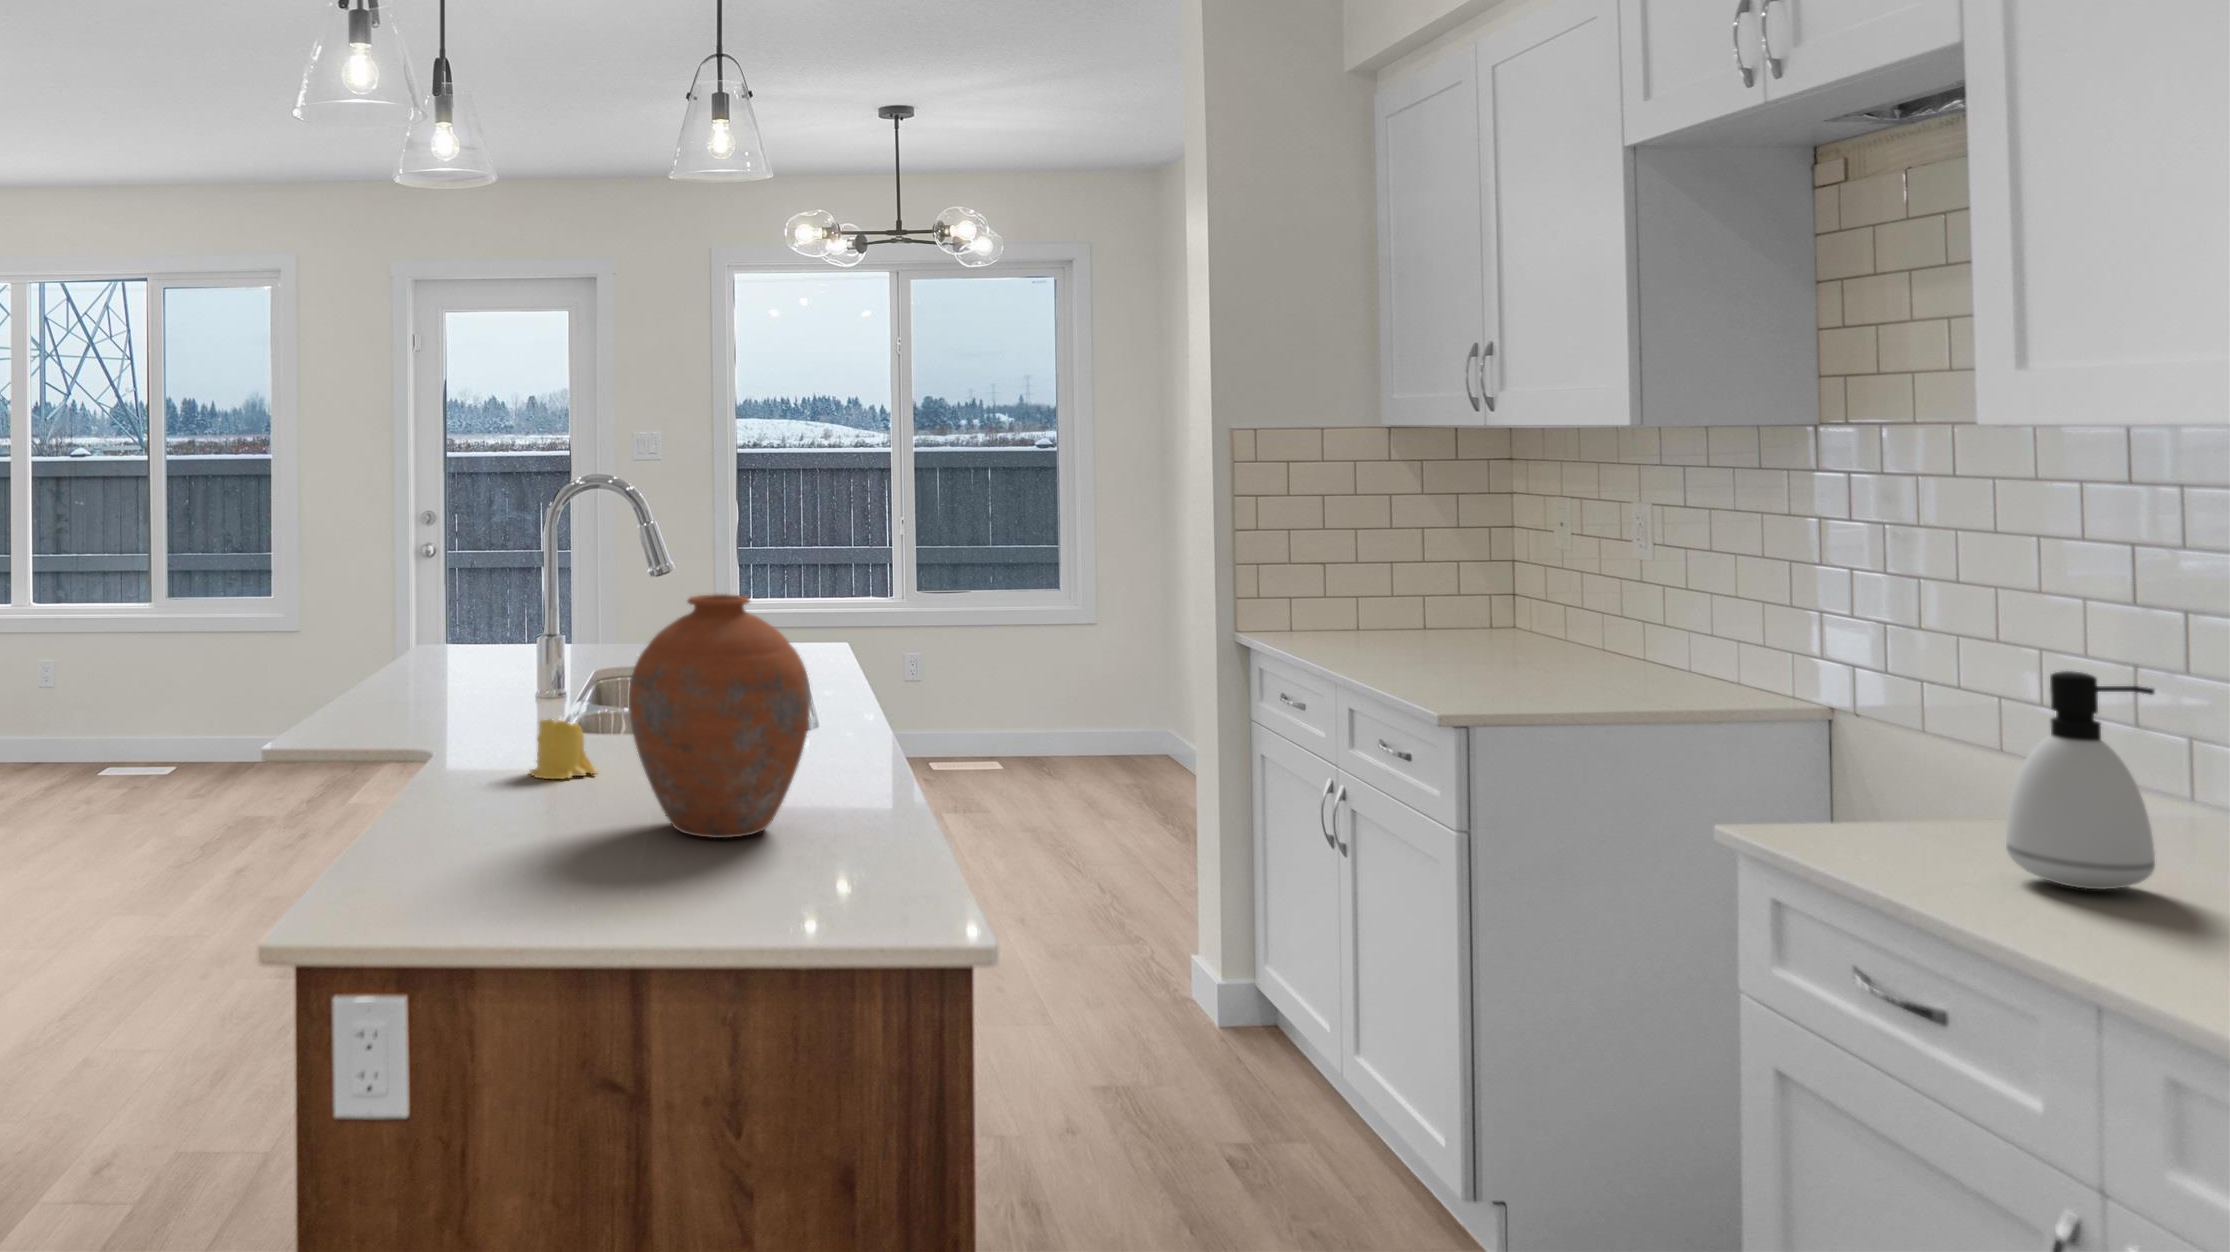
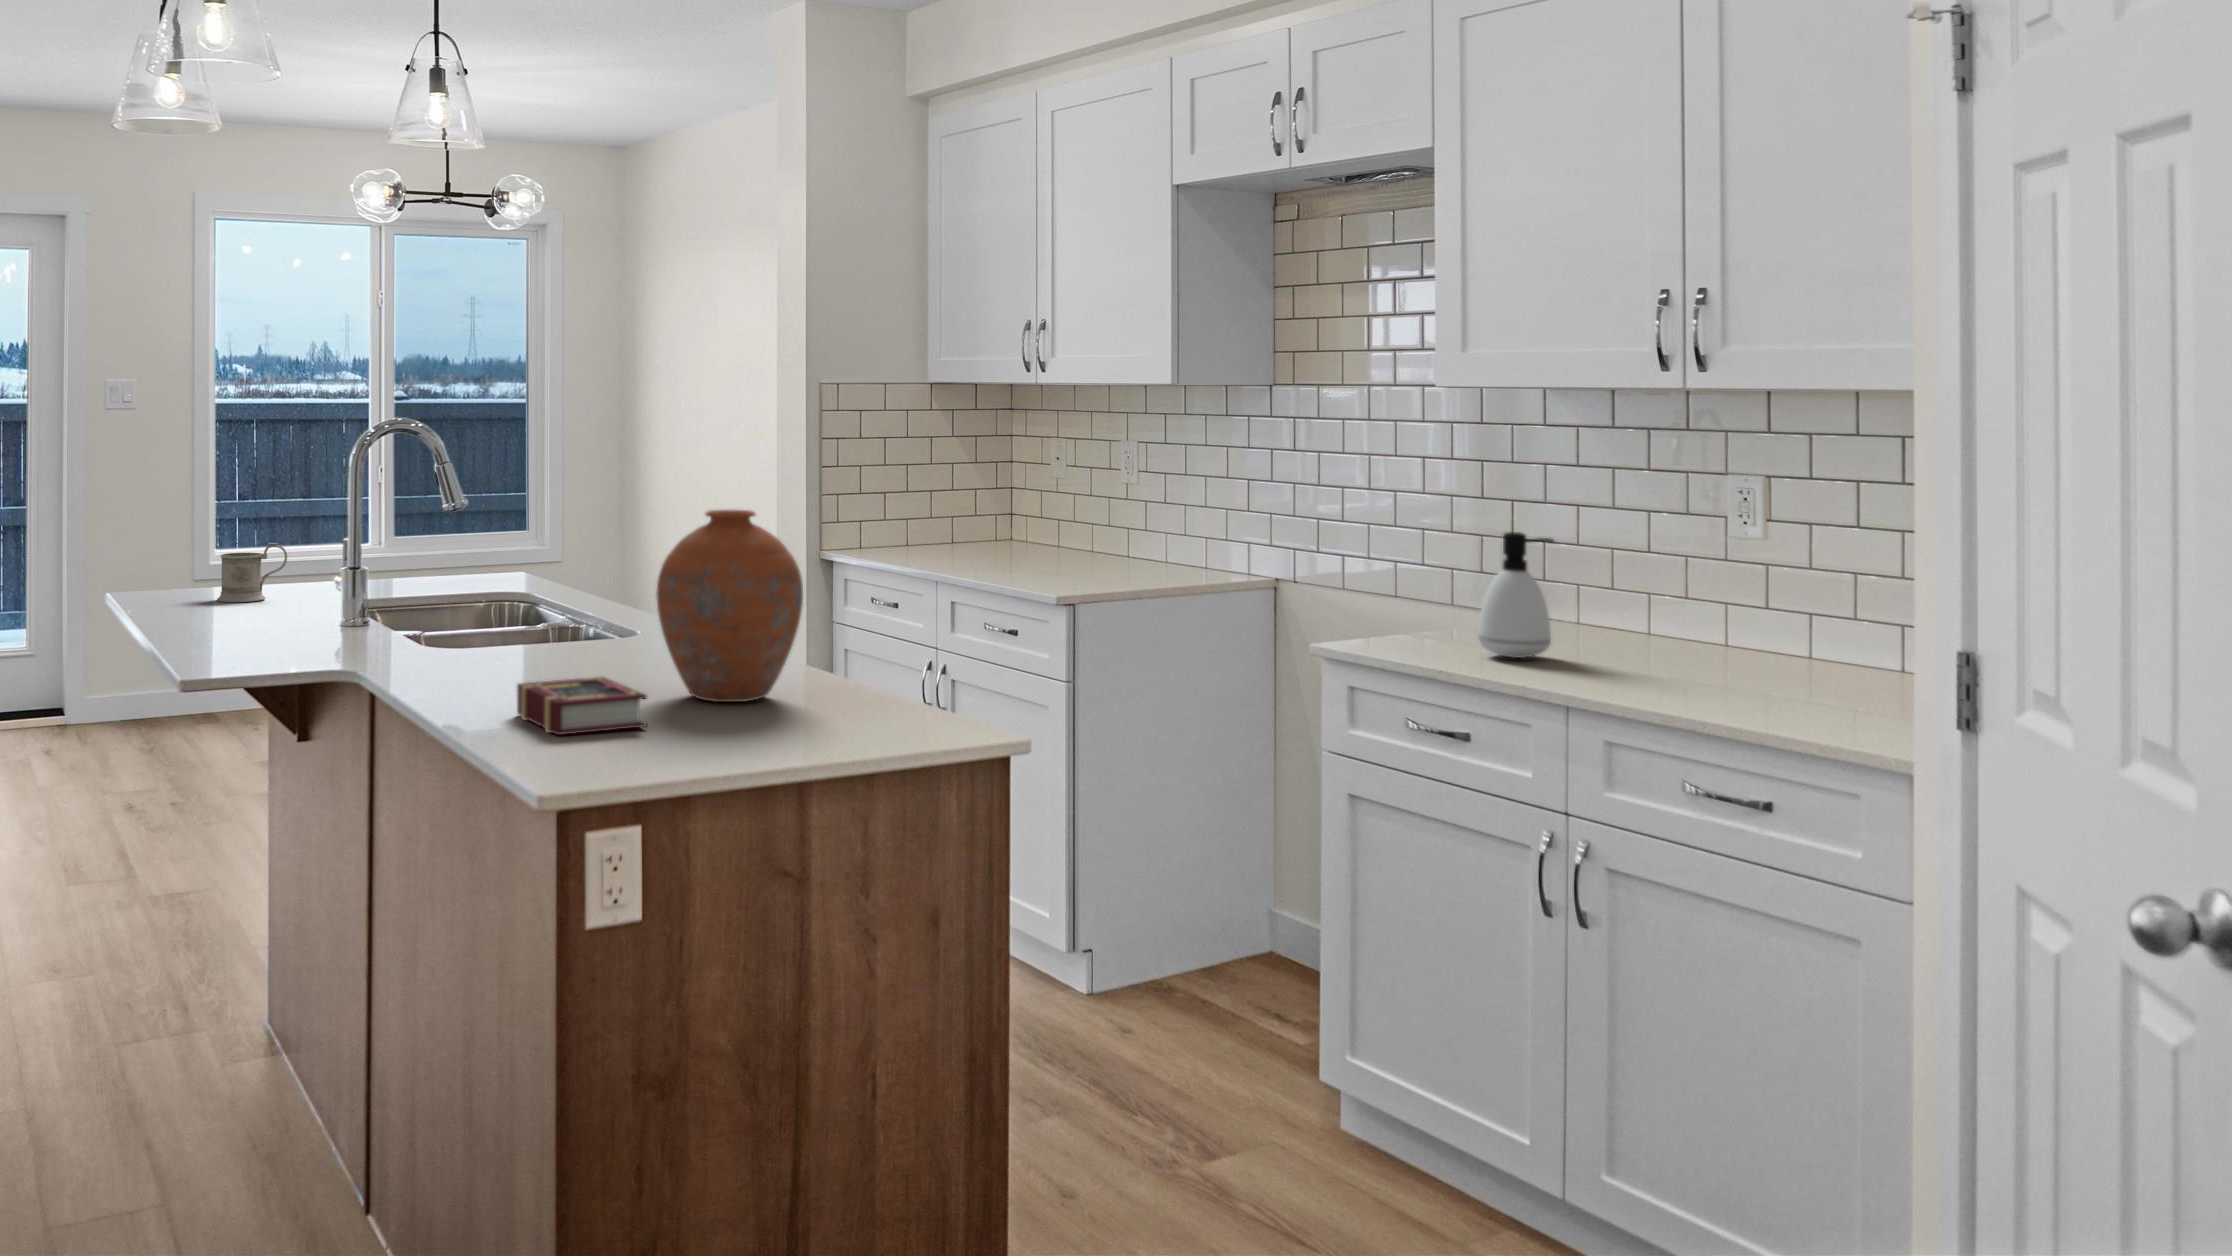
mug: none [487,602,551,661] -> present [217,543,287,602]
candle: present [530,719,597,779] -> none [490,623,551,679]
book: none [412,792,545,863] -> present [517,677,647,735]

